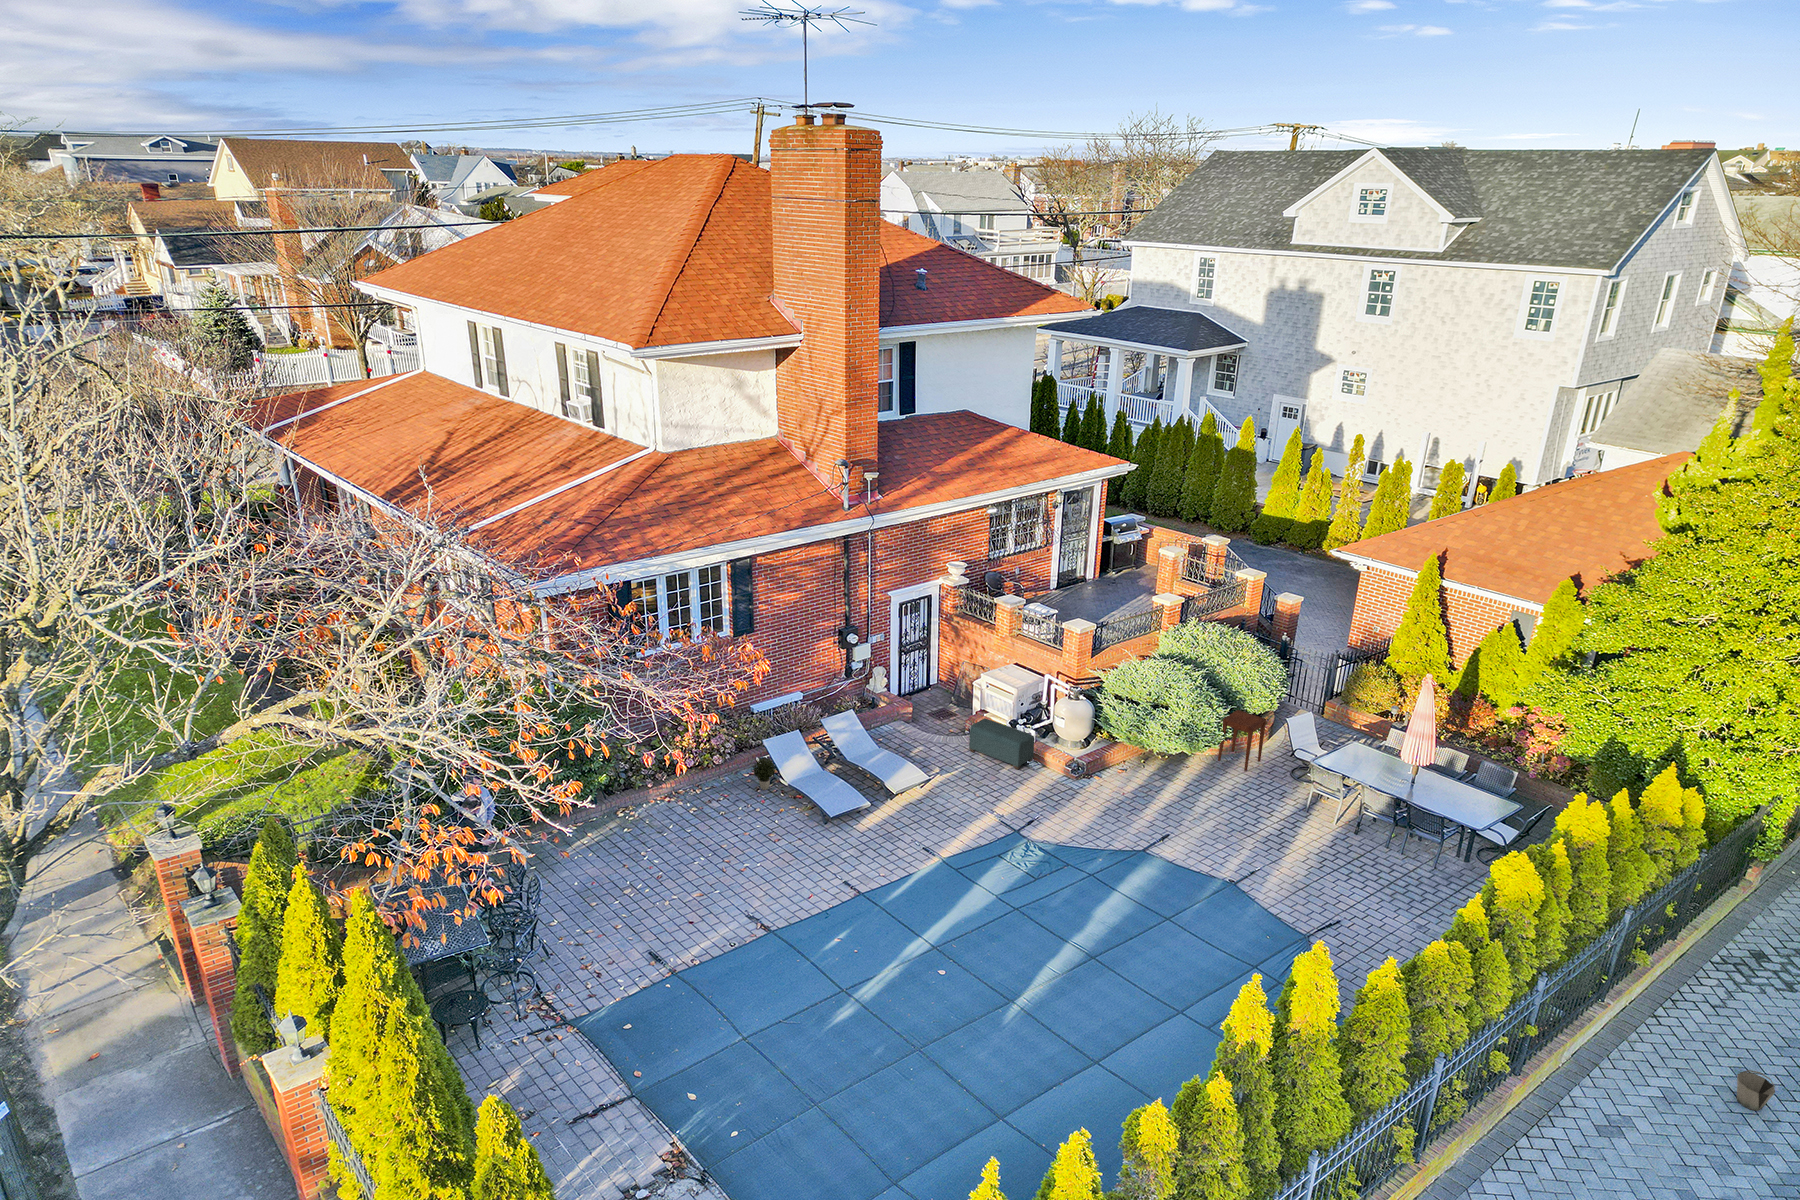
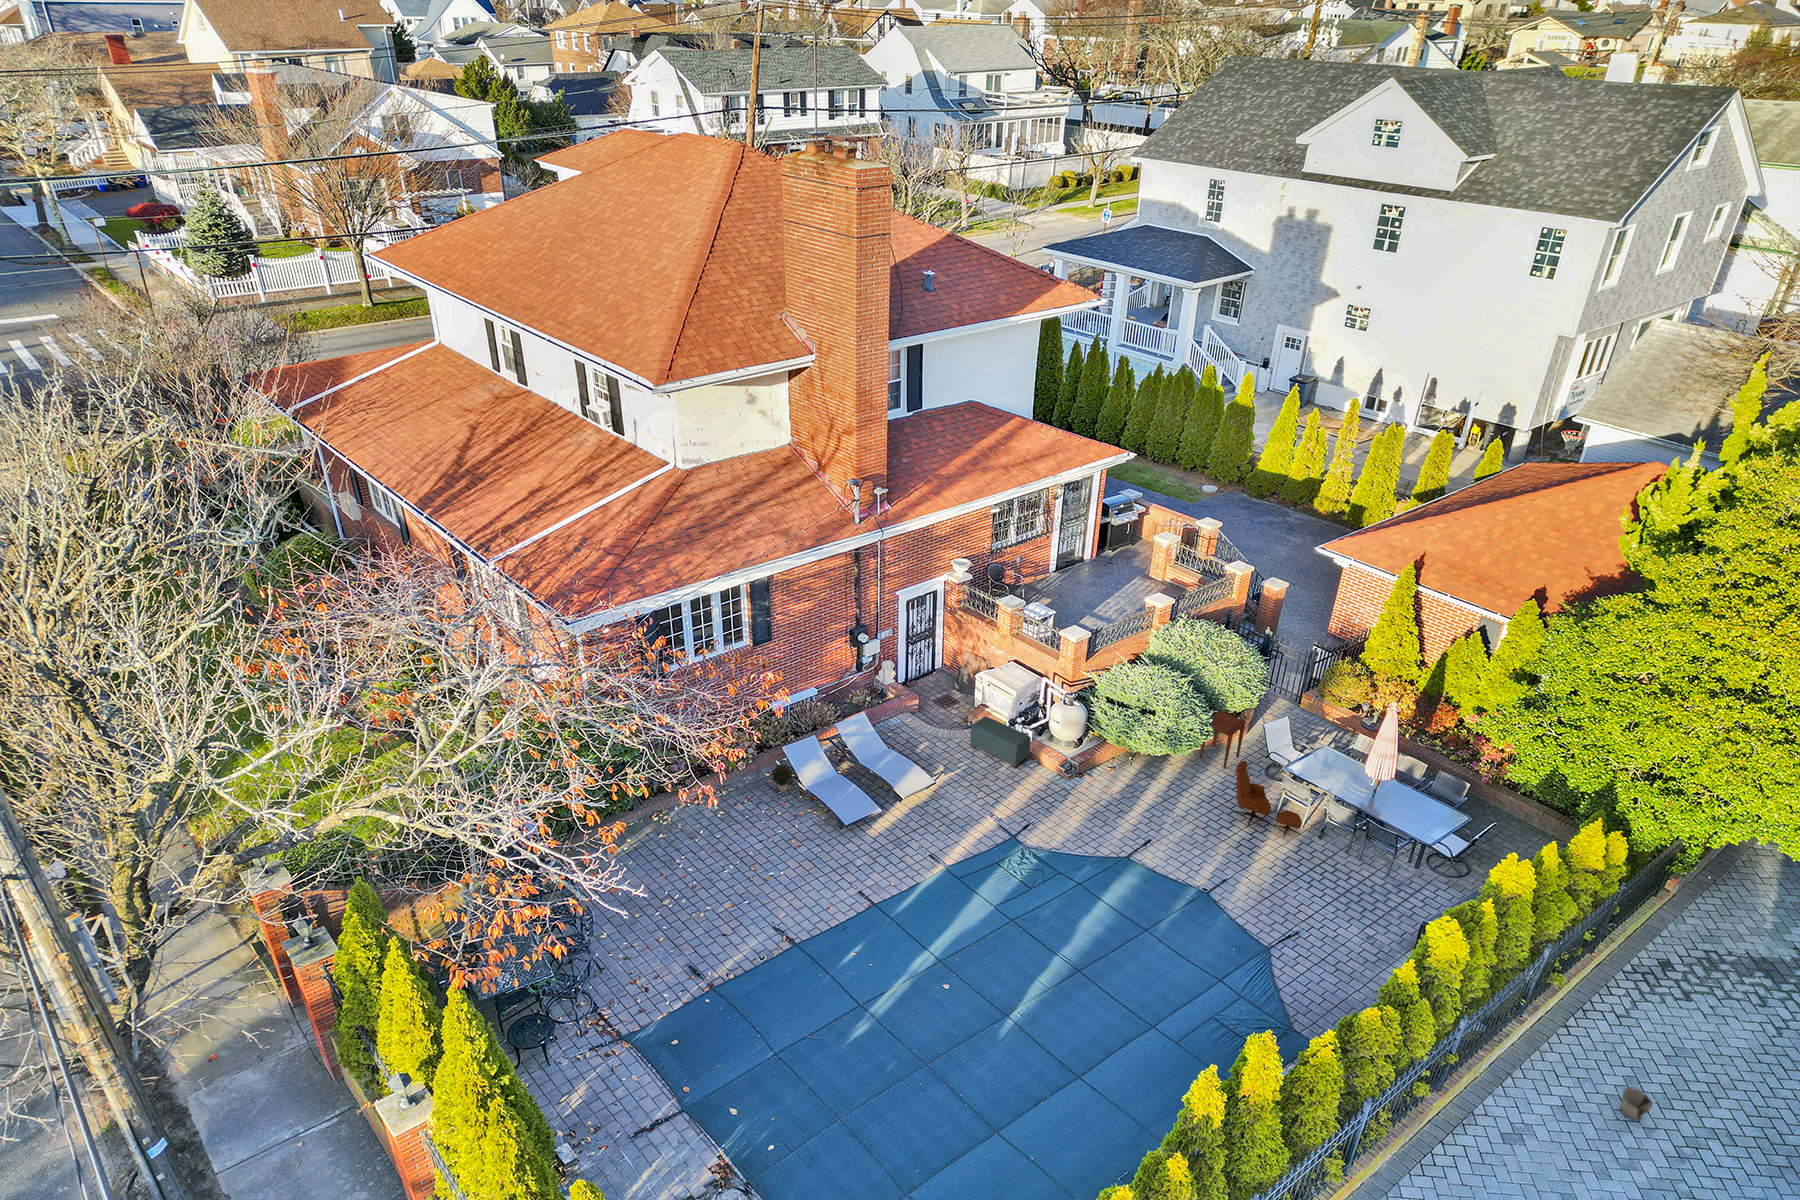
lounge chair: none [1260,751,1335,833] -> present [1235,761,1302,837]

